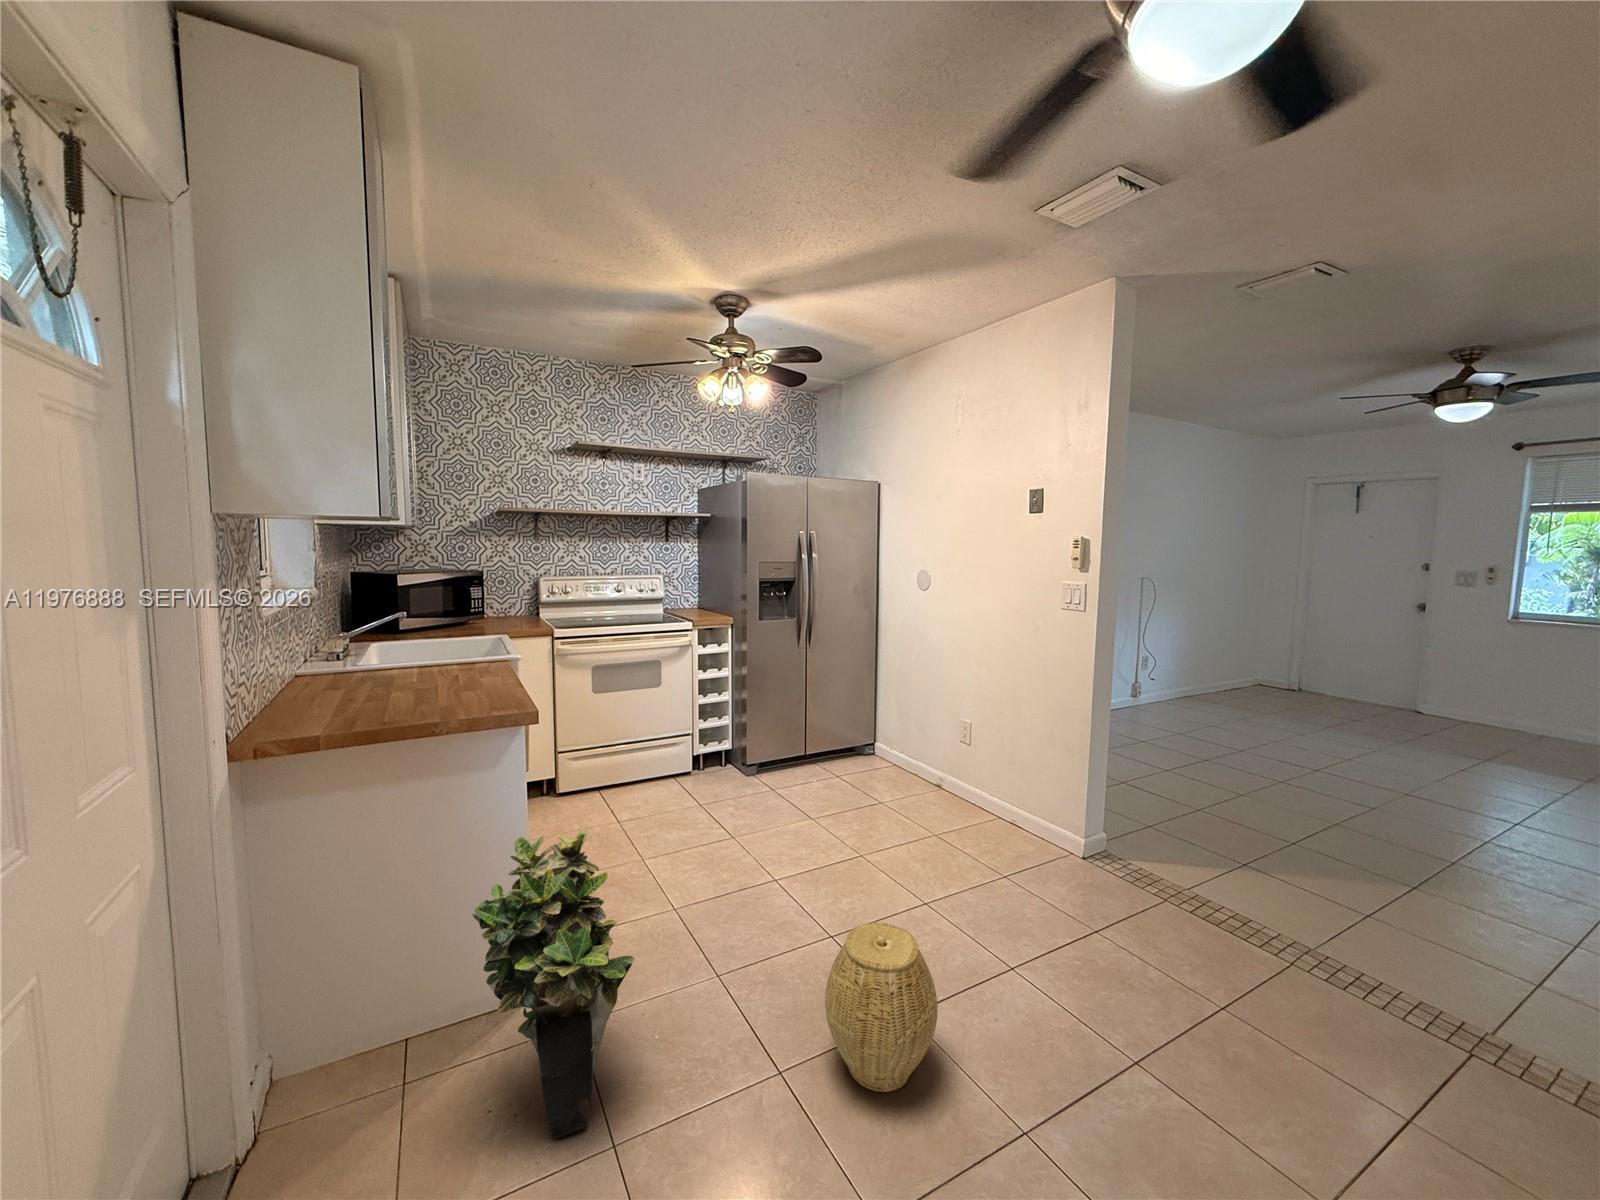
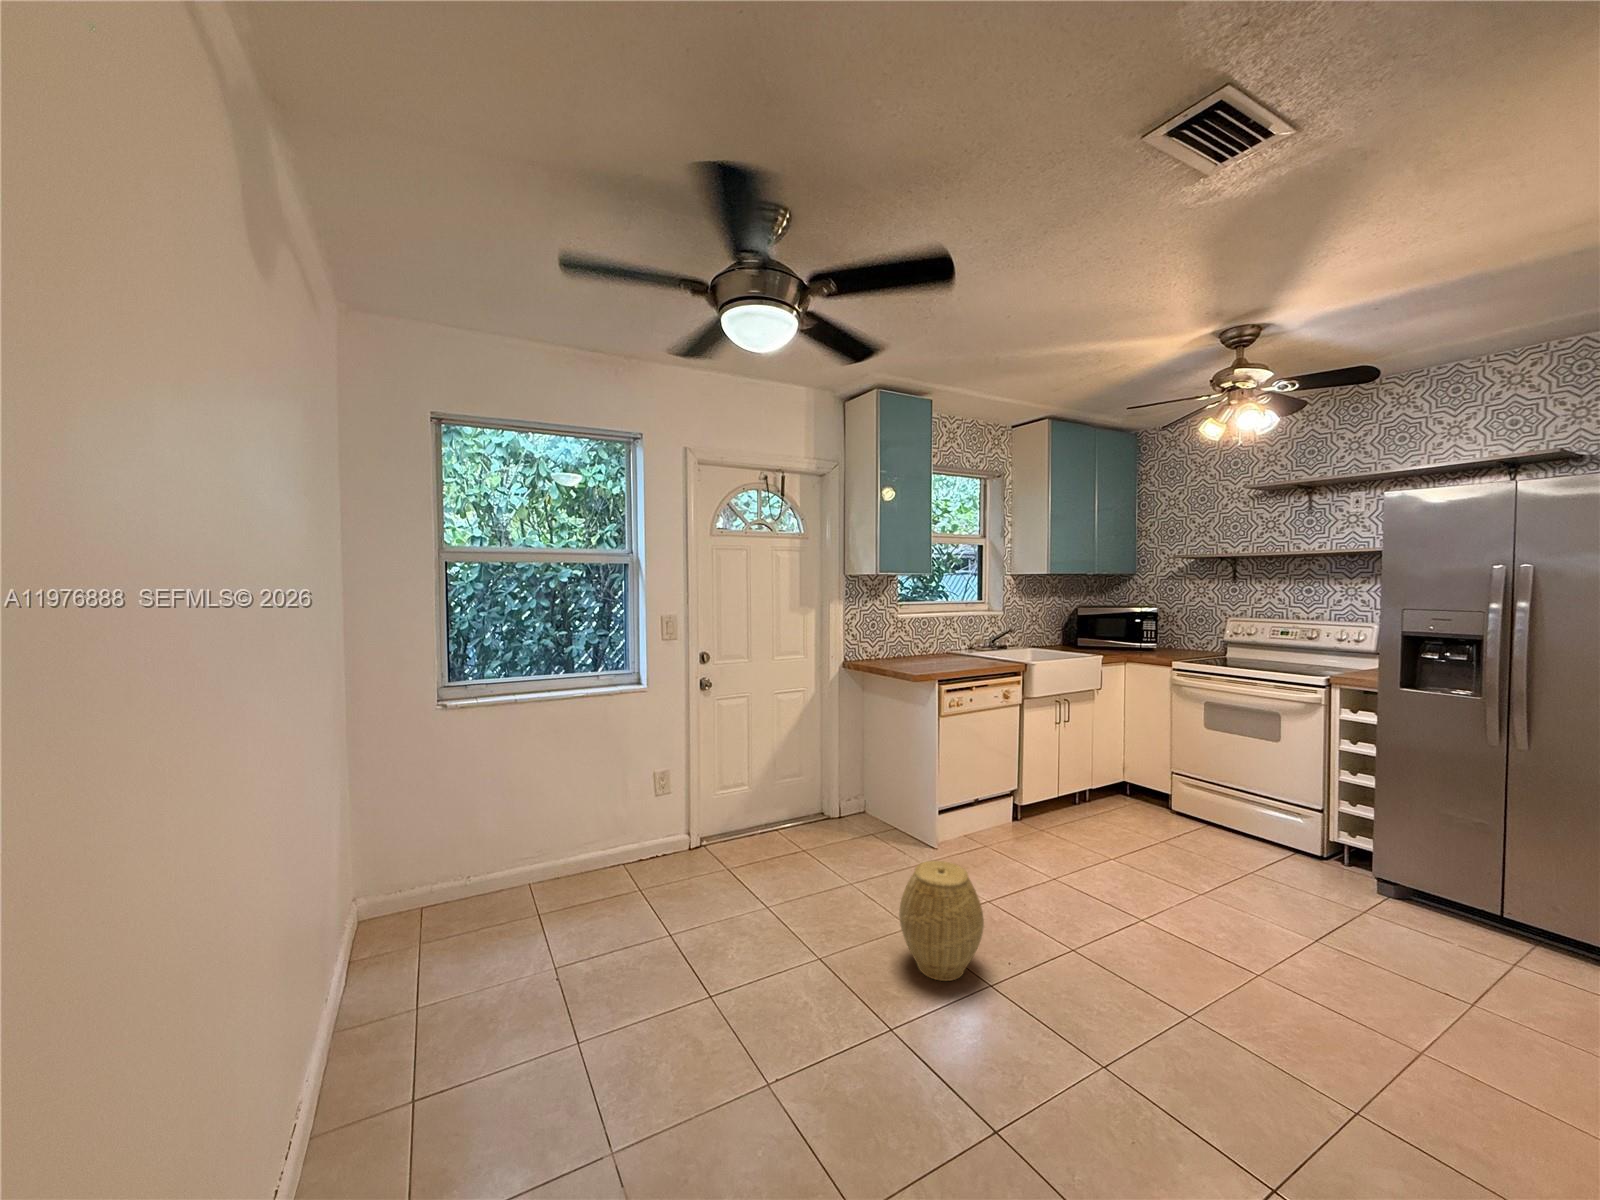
potted plant: present [472,828,634,1138] -> none [852,735,928,872]

